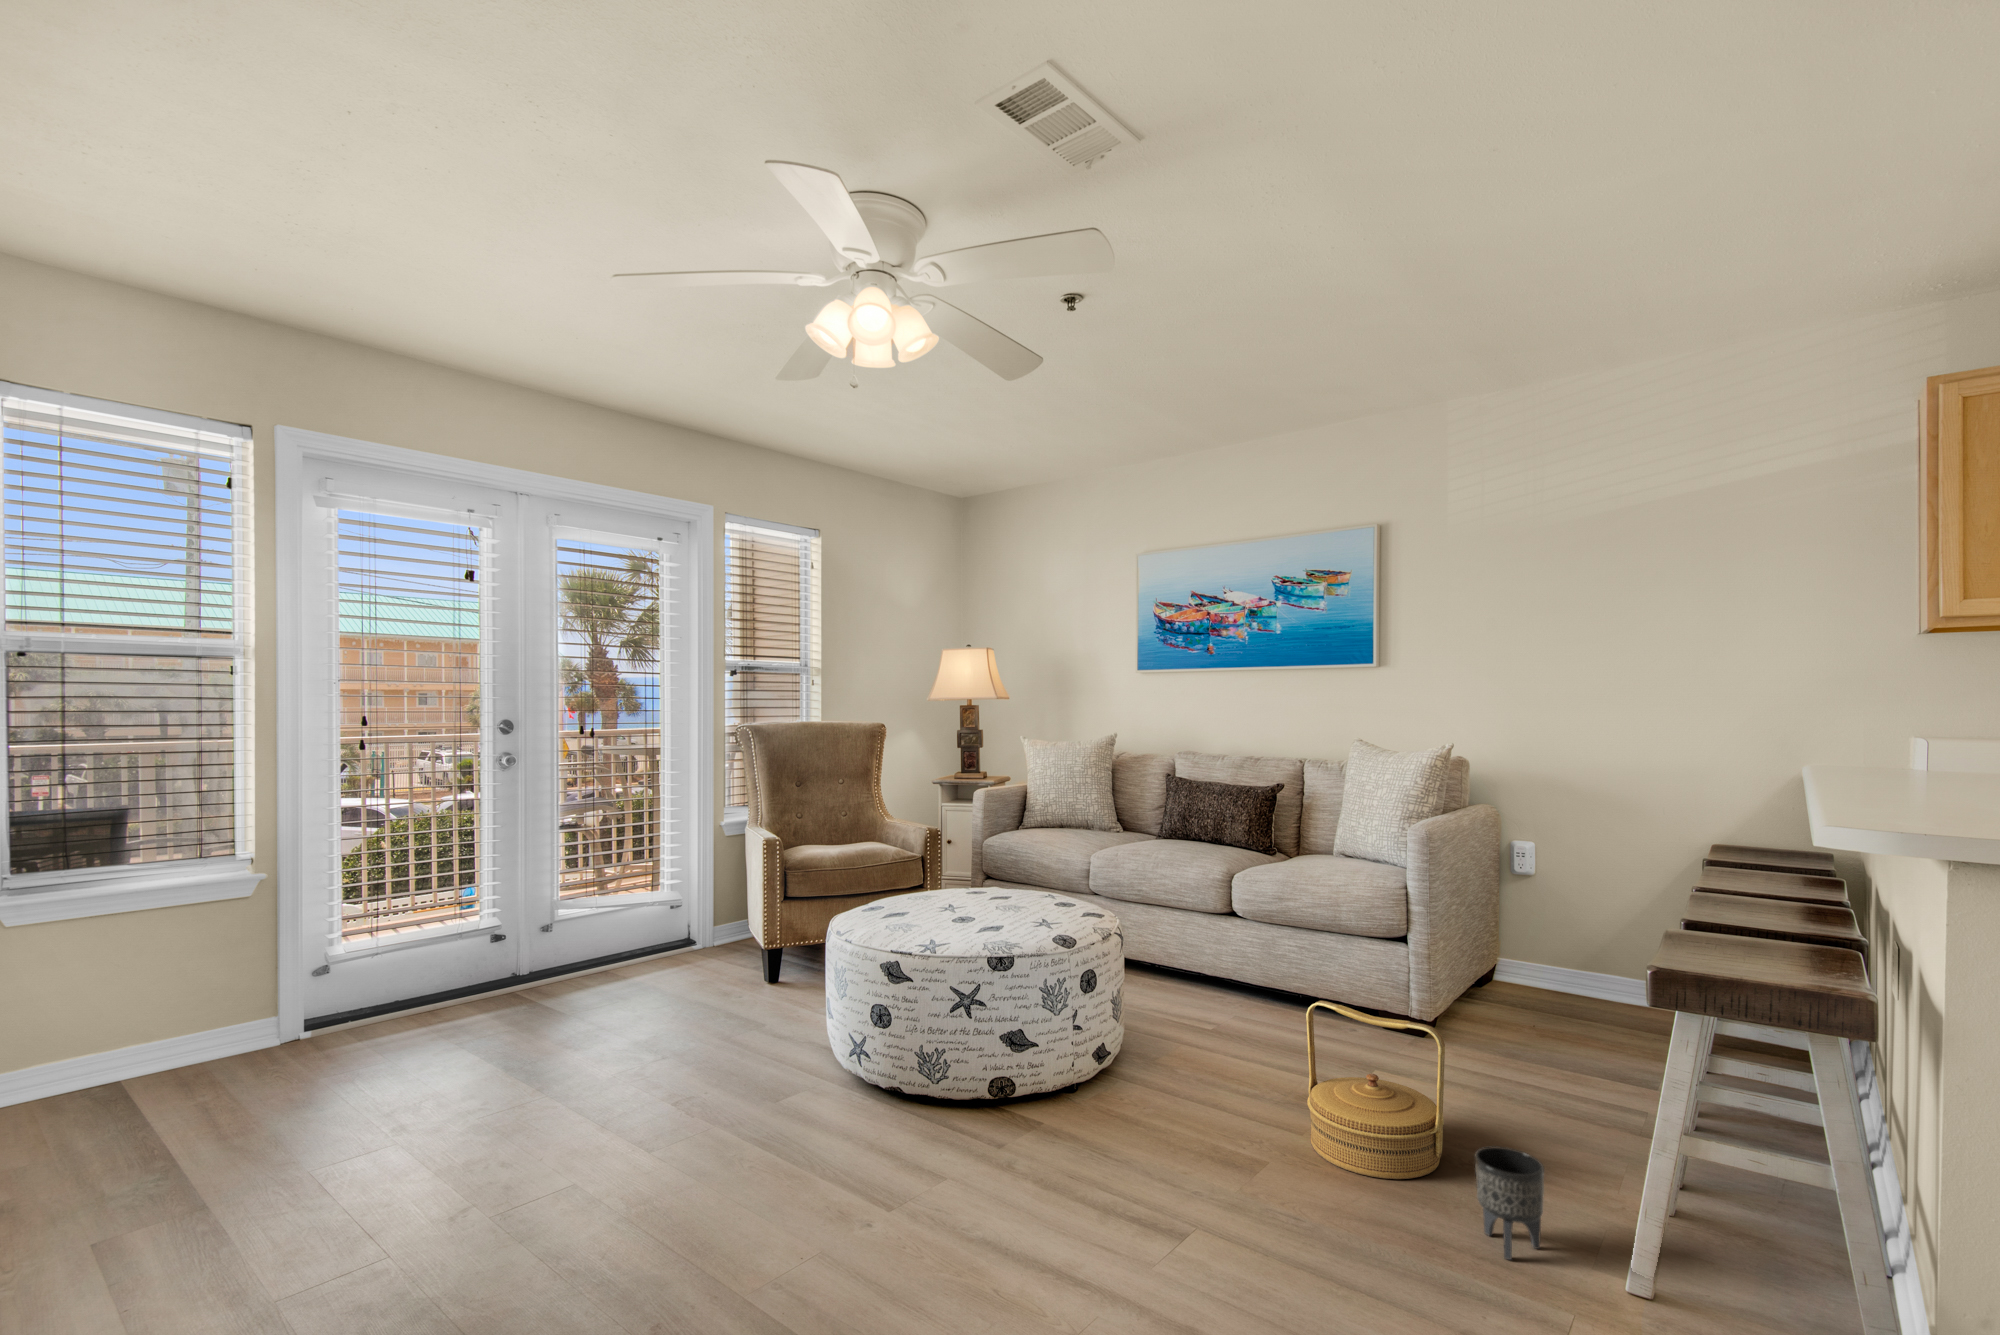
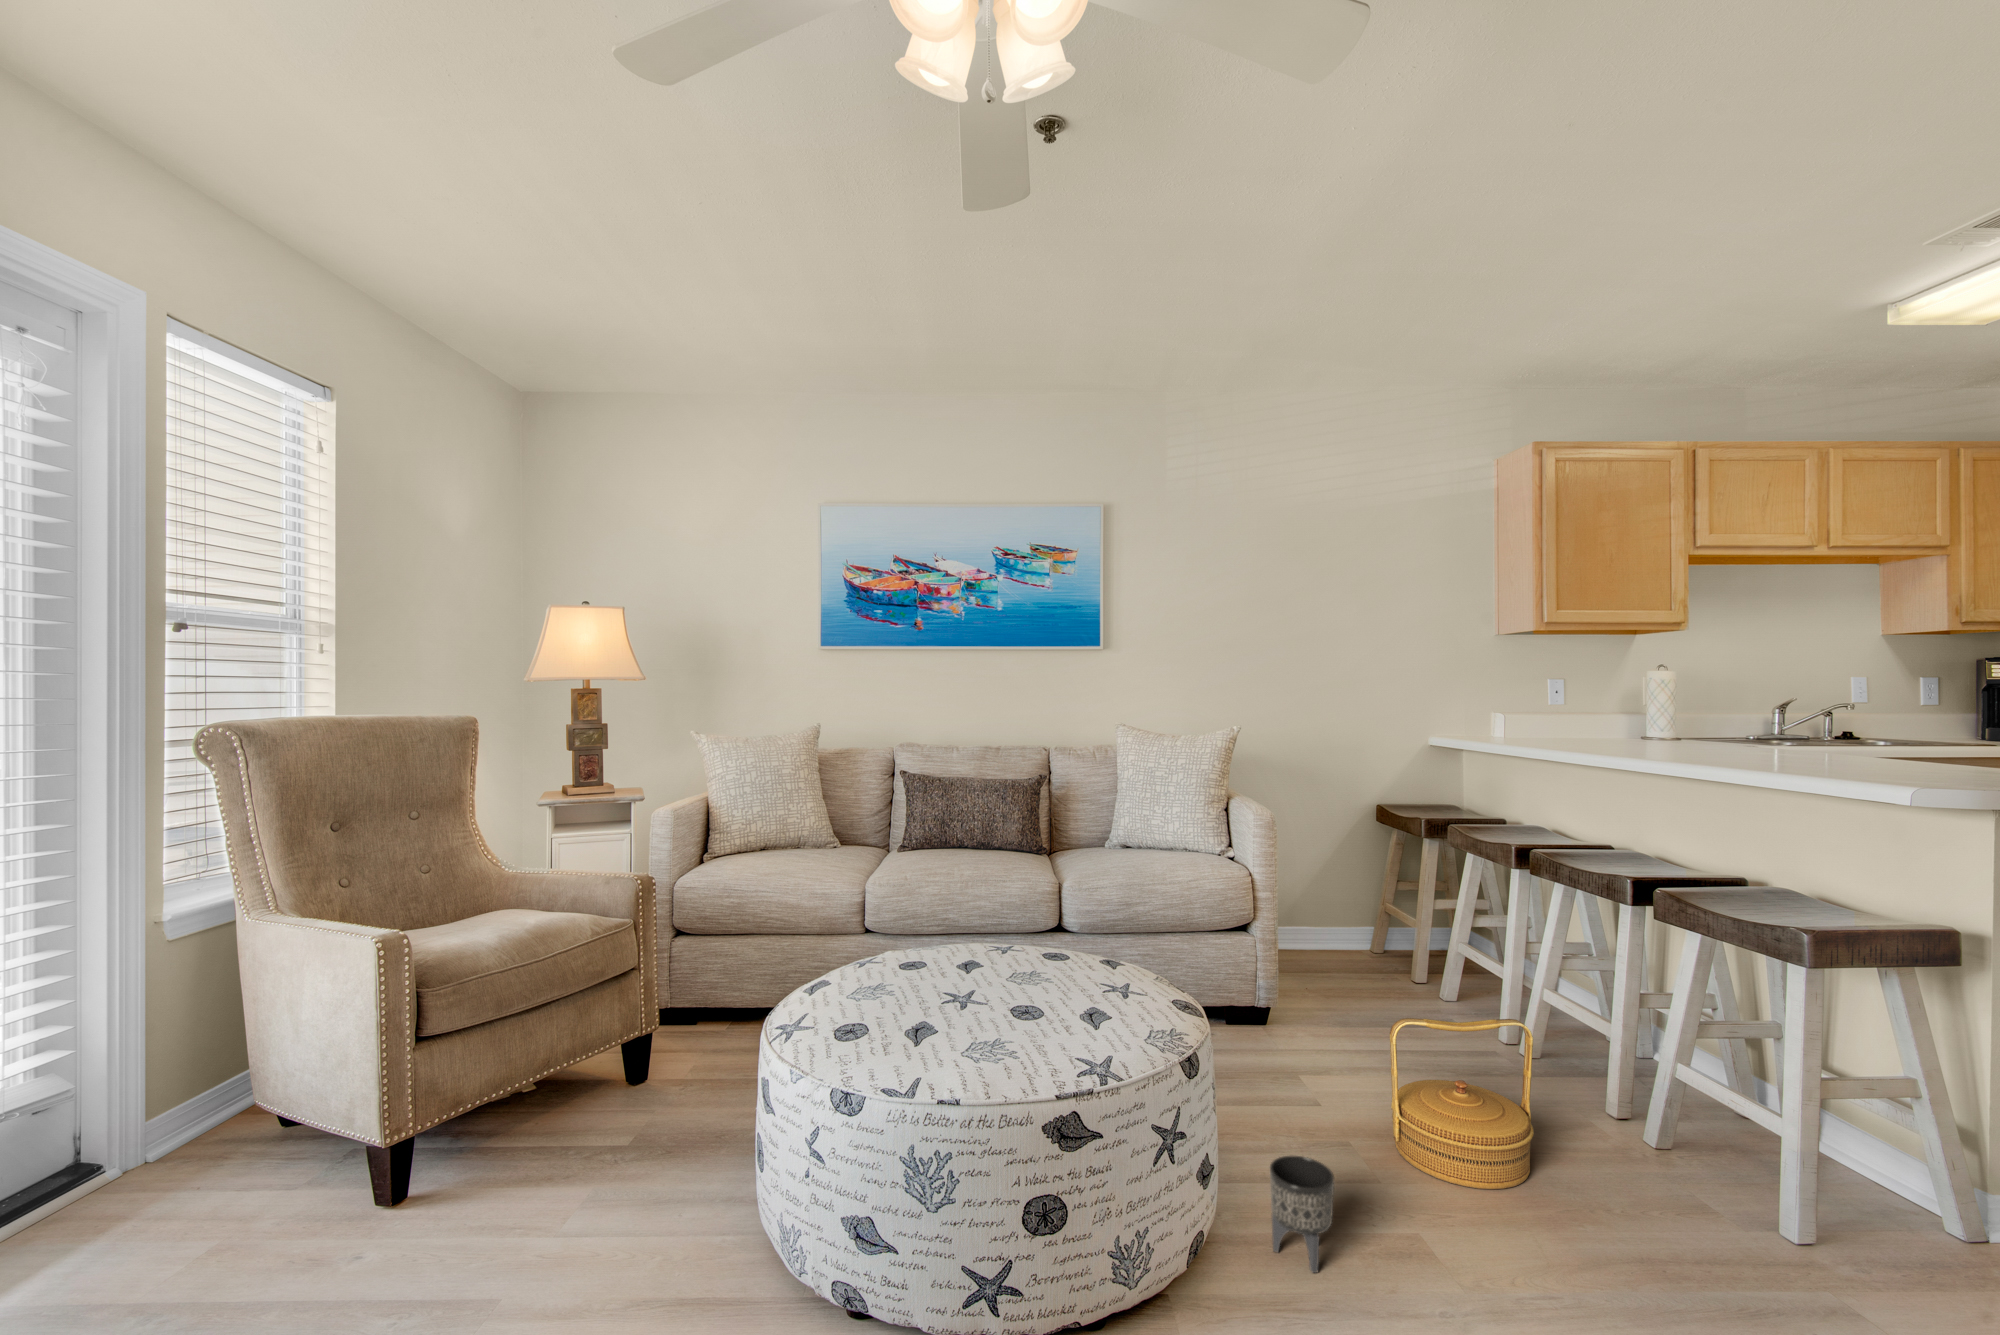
planter: present [1475,1146,1544,1260] -> present [1270,1156,1334,1273]

